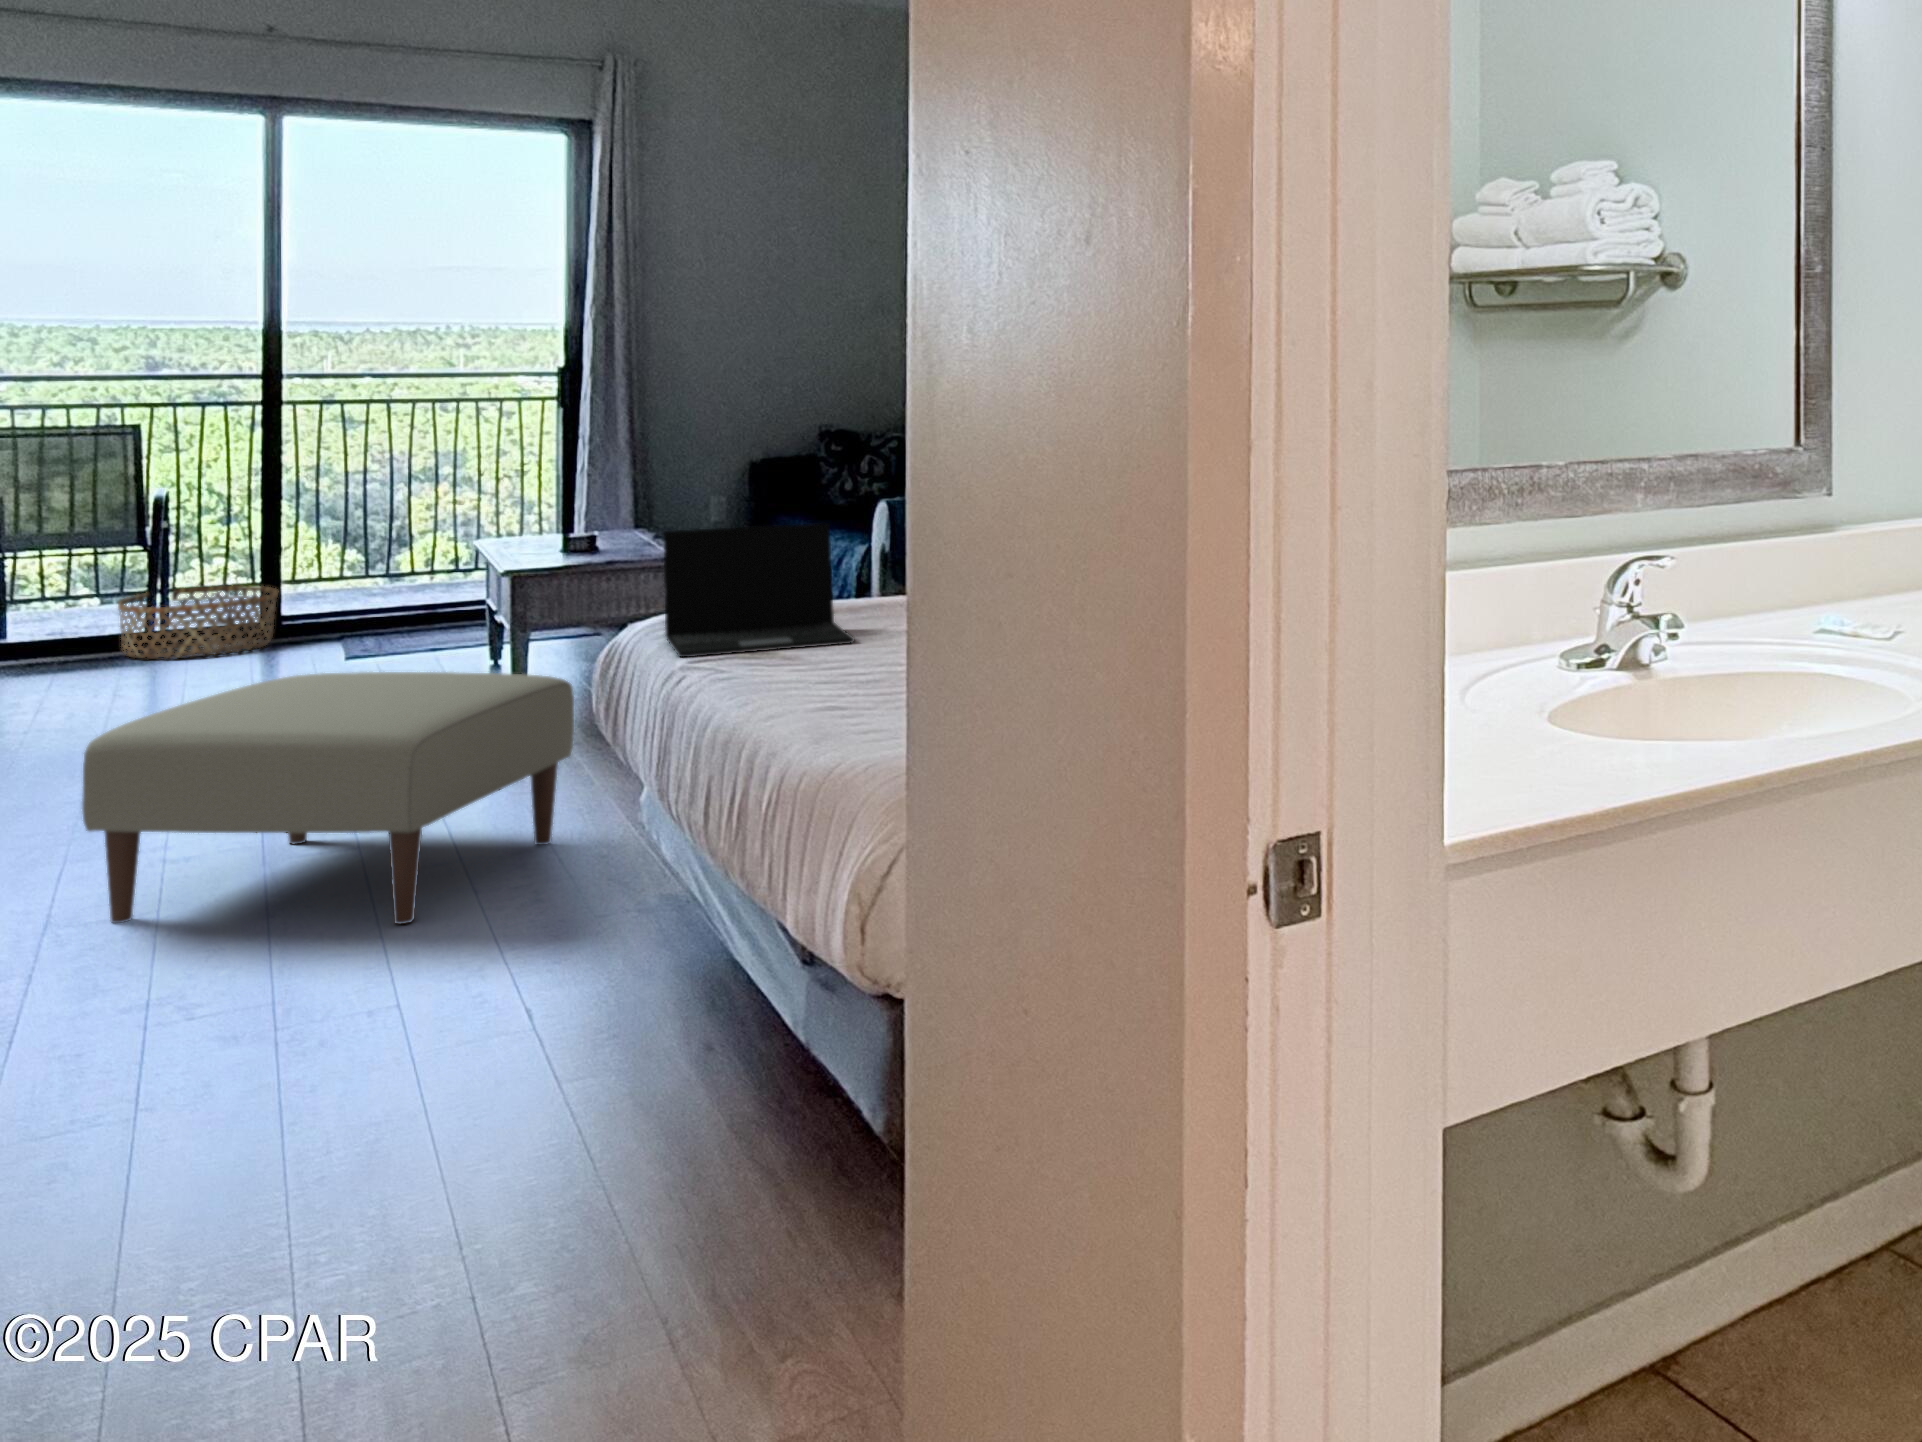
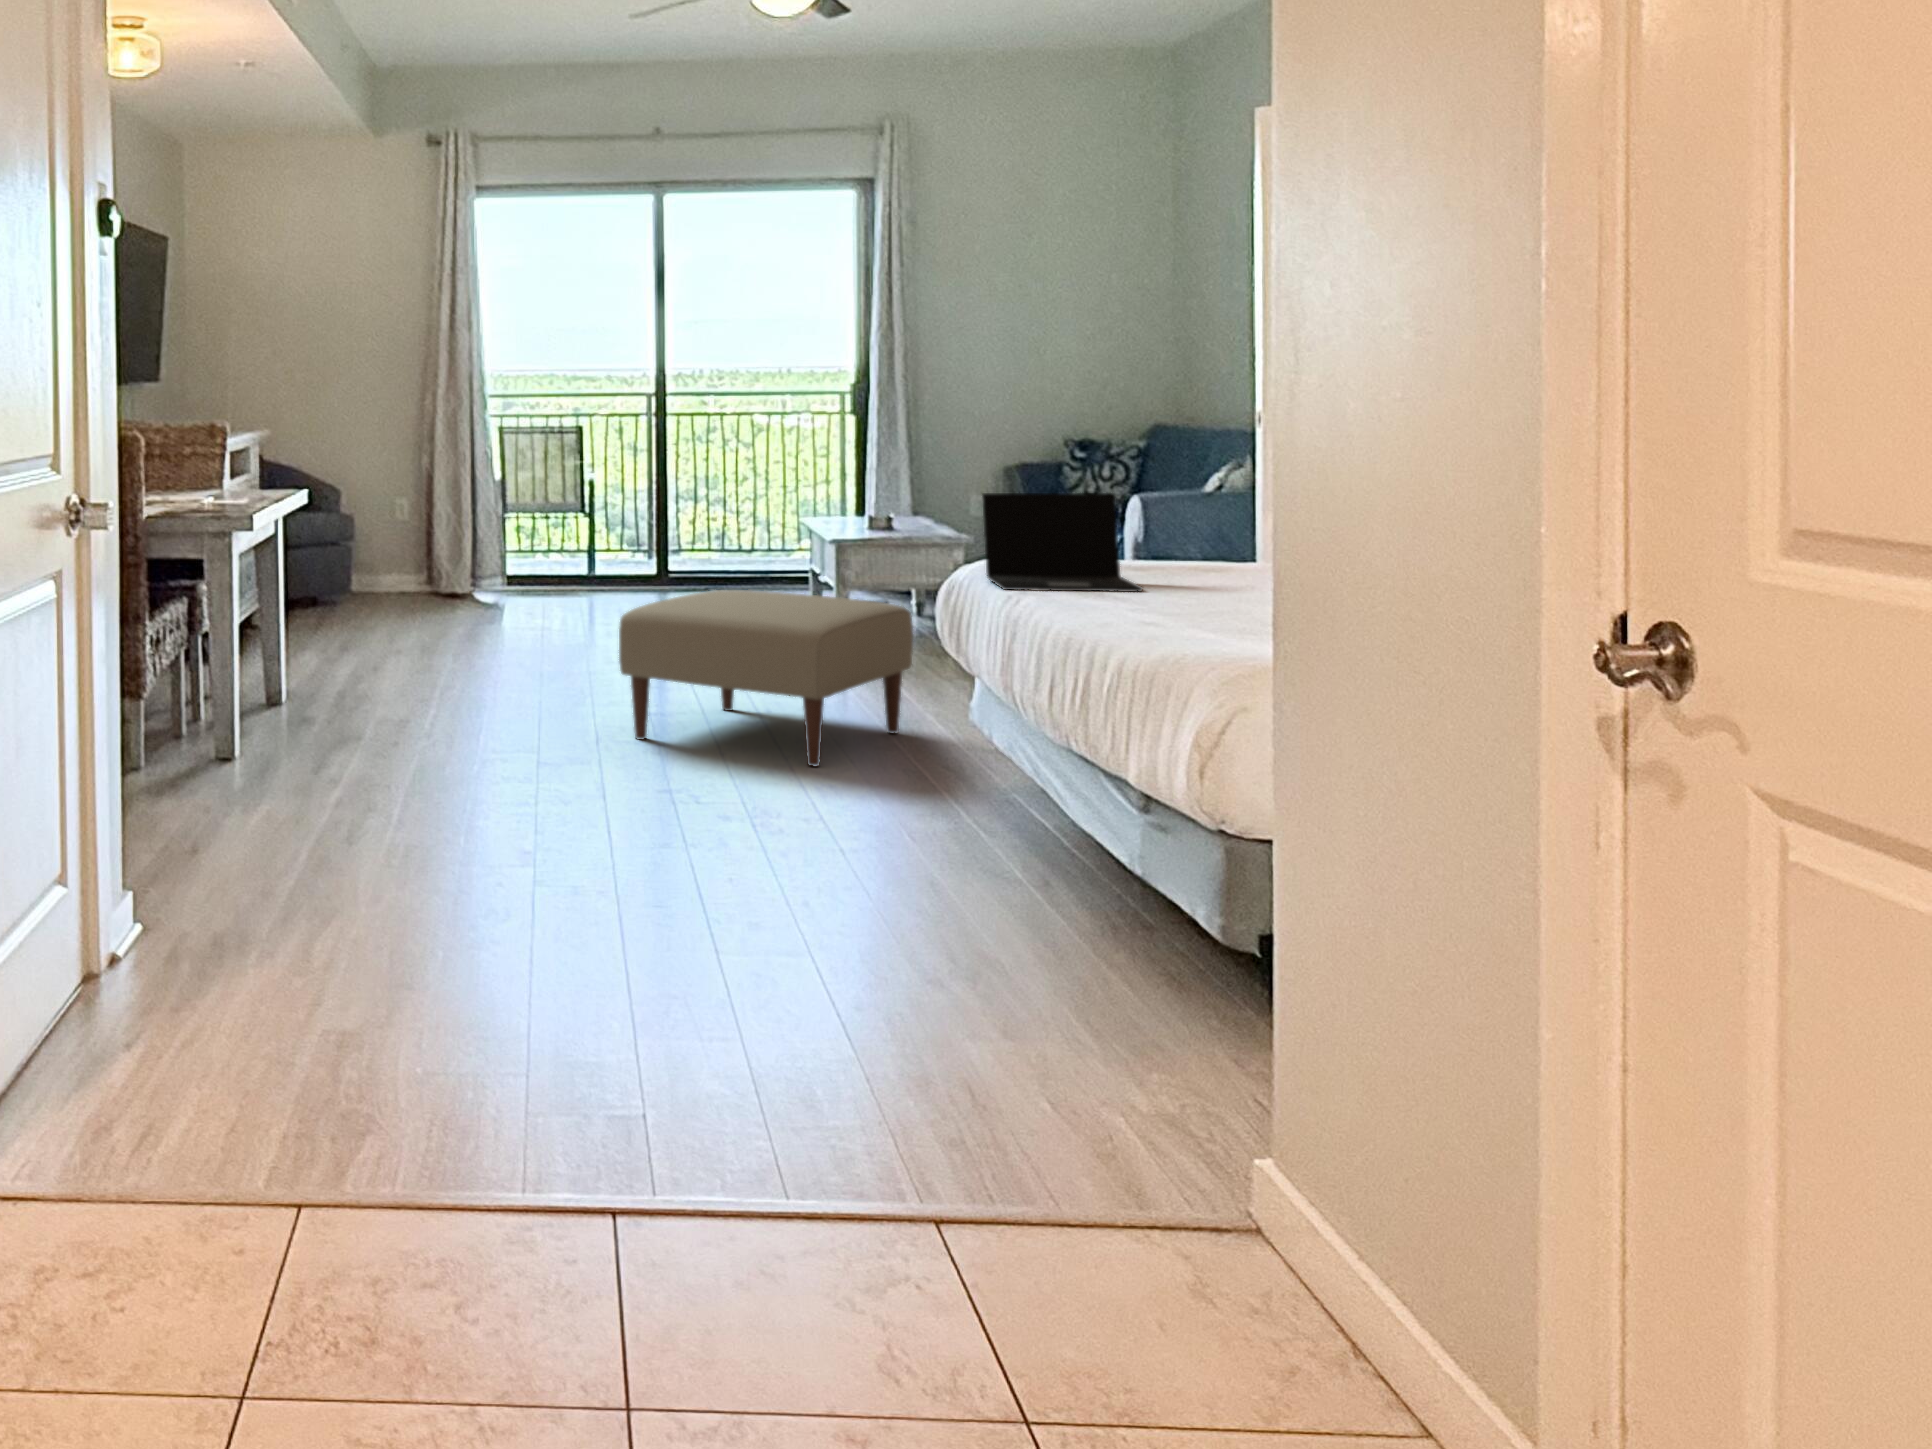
basket: present [118,585,278,659] -> none [575,545,668,592]

